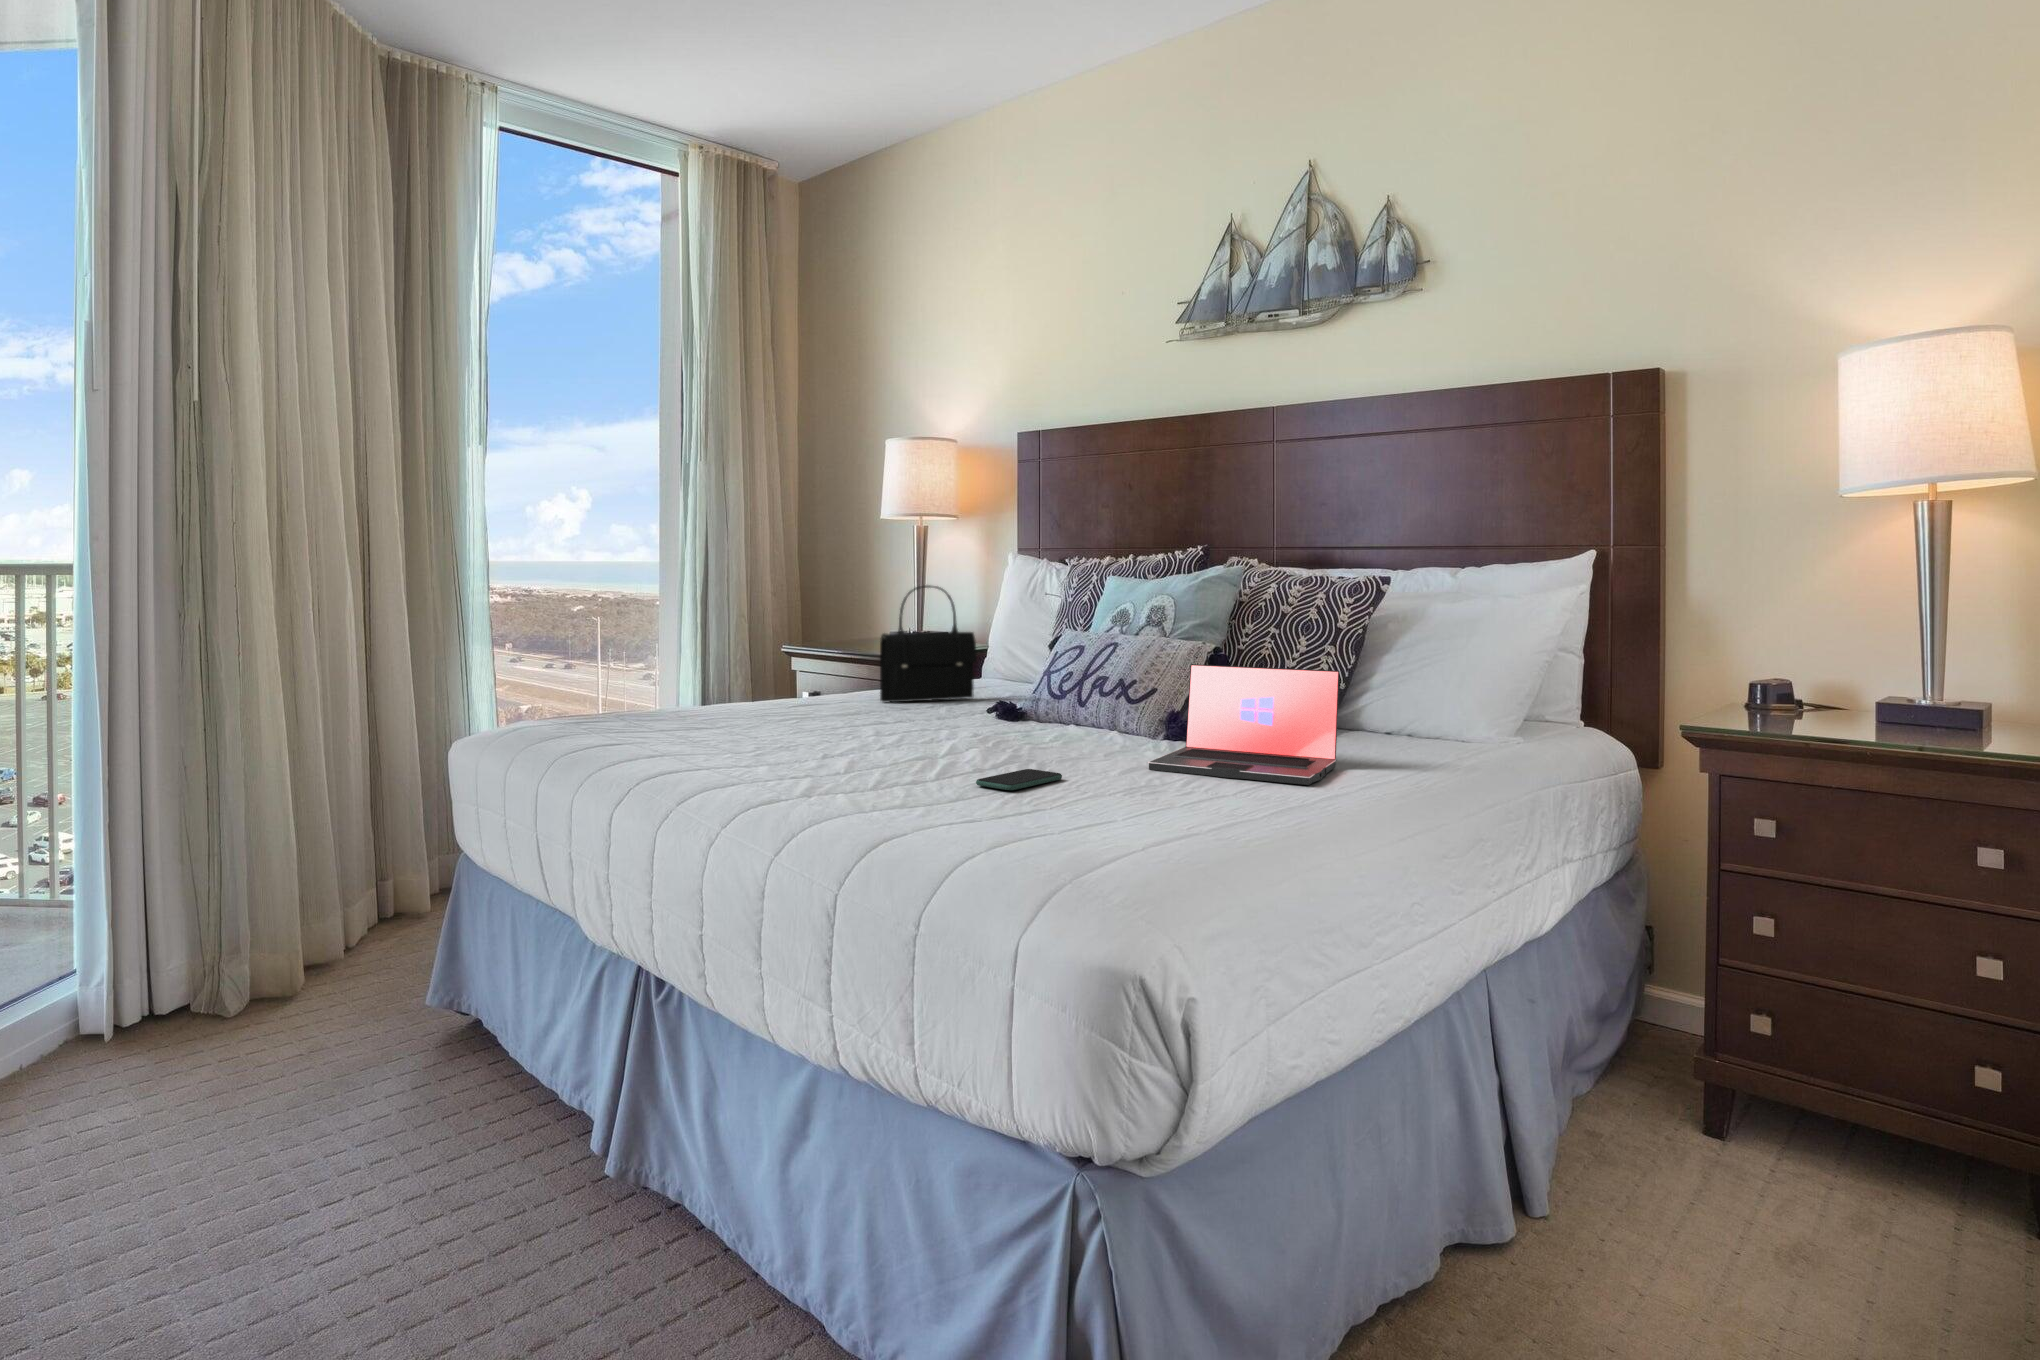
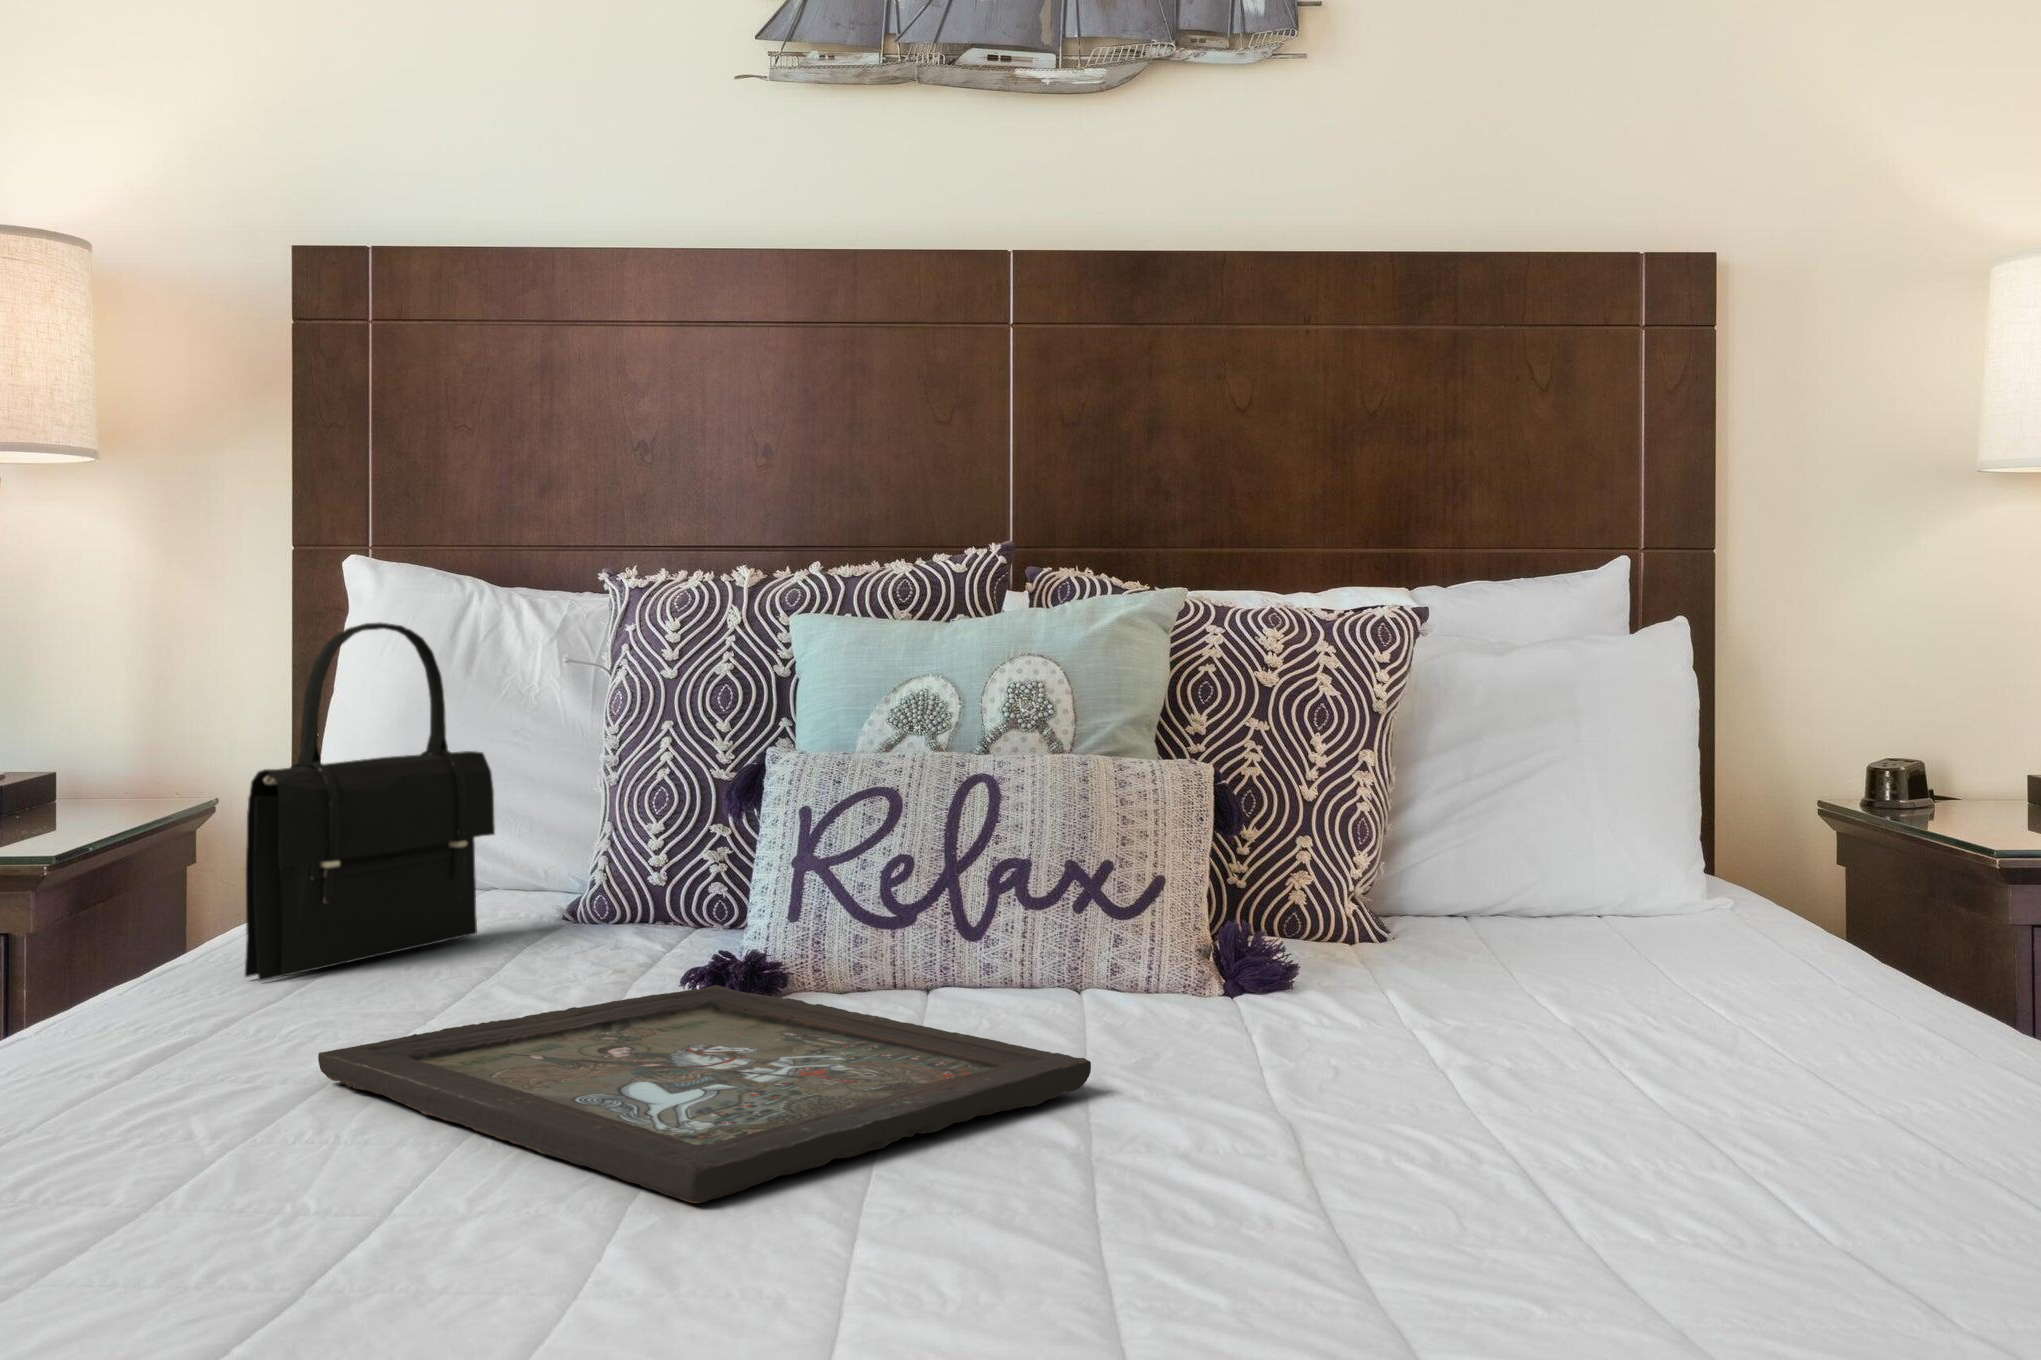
laptop: present [1148,664,1339,785] -> none [1419,816,1926,1119]
tray: none [837,712,1027,749] -> present [318,985,1091,1203]
smartphone: present [976,769,1062,790] -> none [1399,1187,1606,1293]

